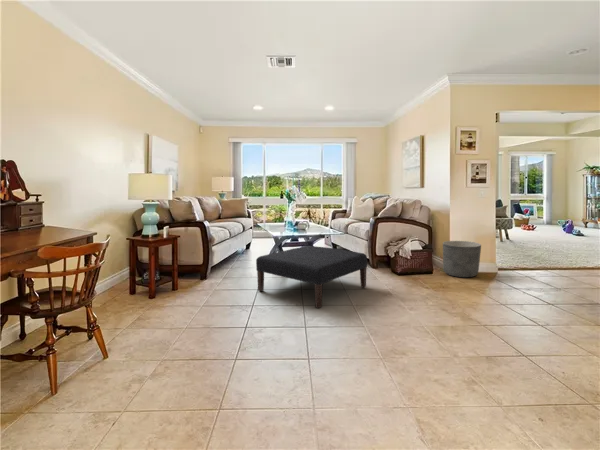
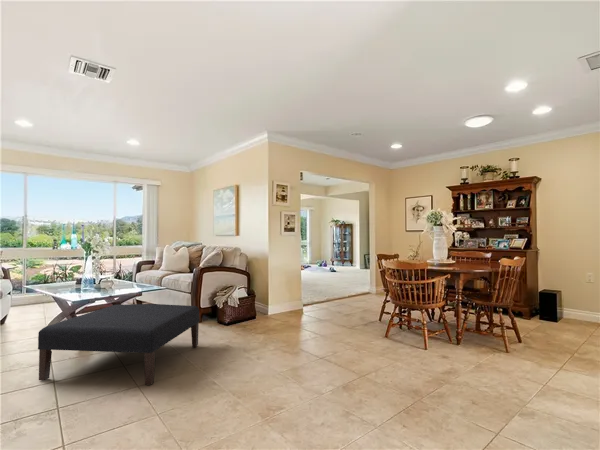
planter: present [443,241,481,277] -> none [266,285,299,320]

